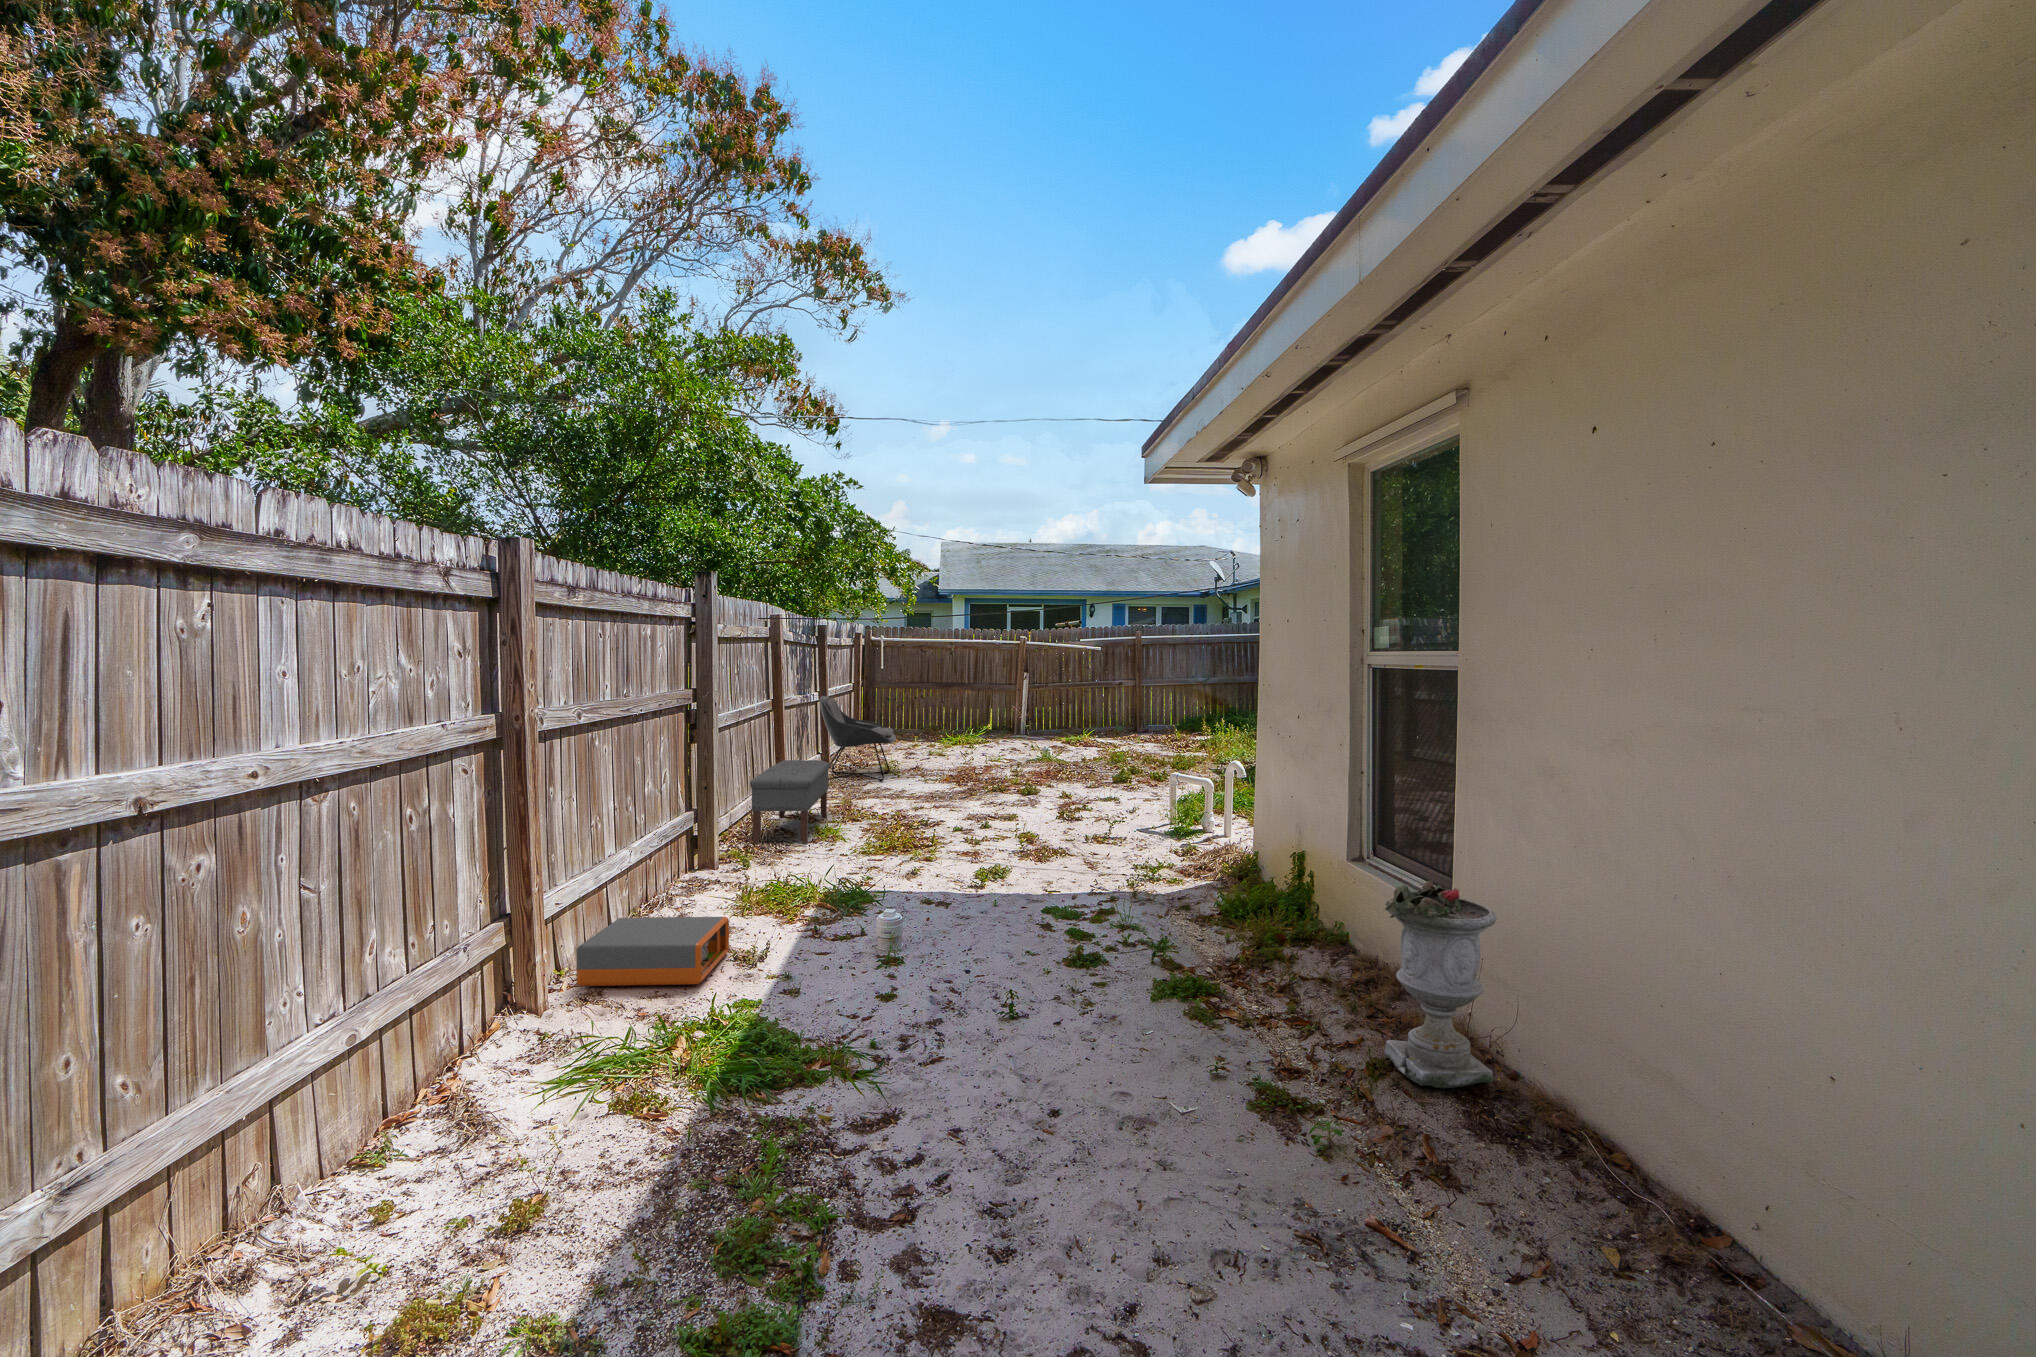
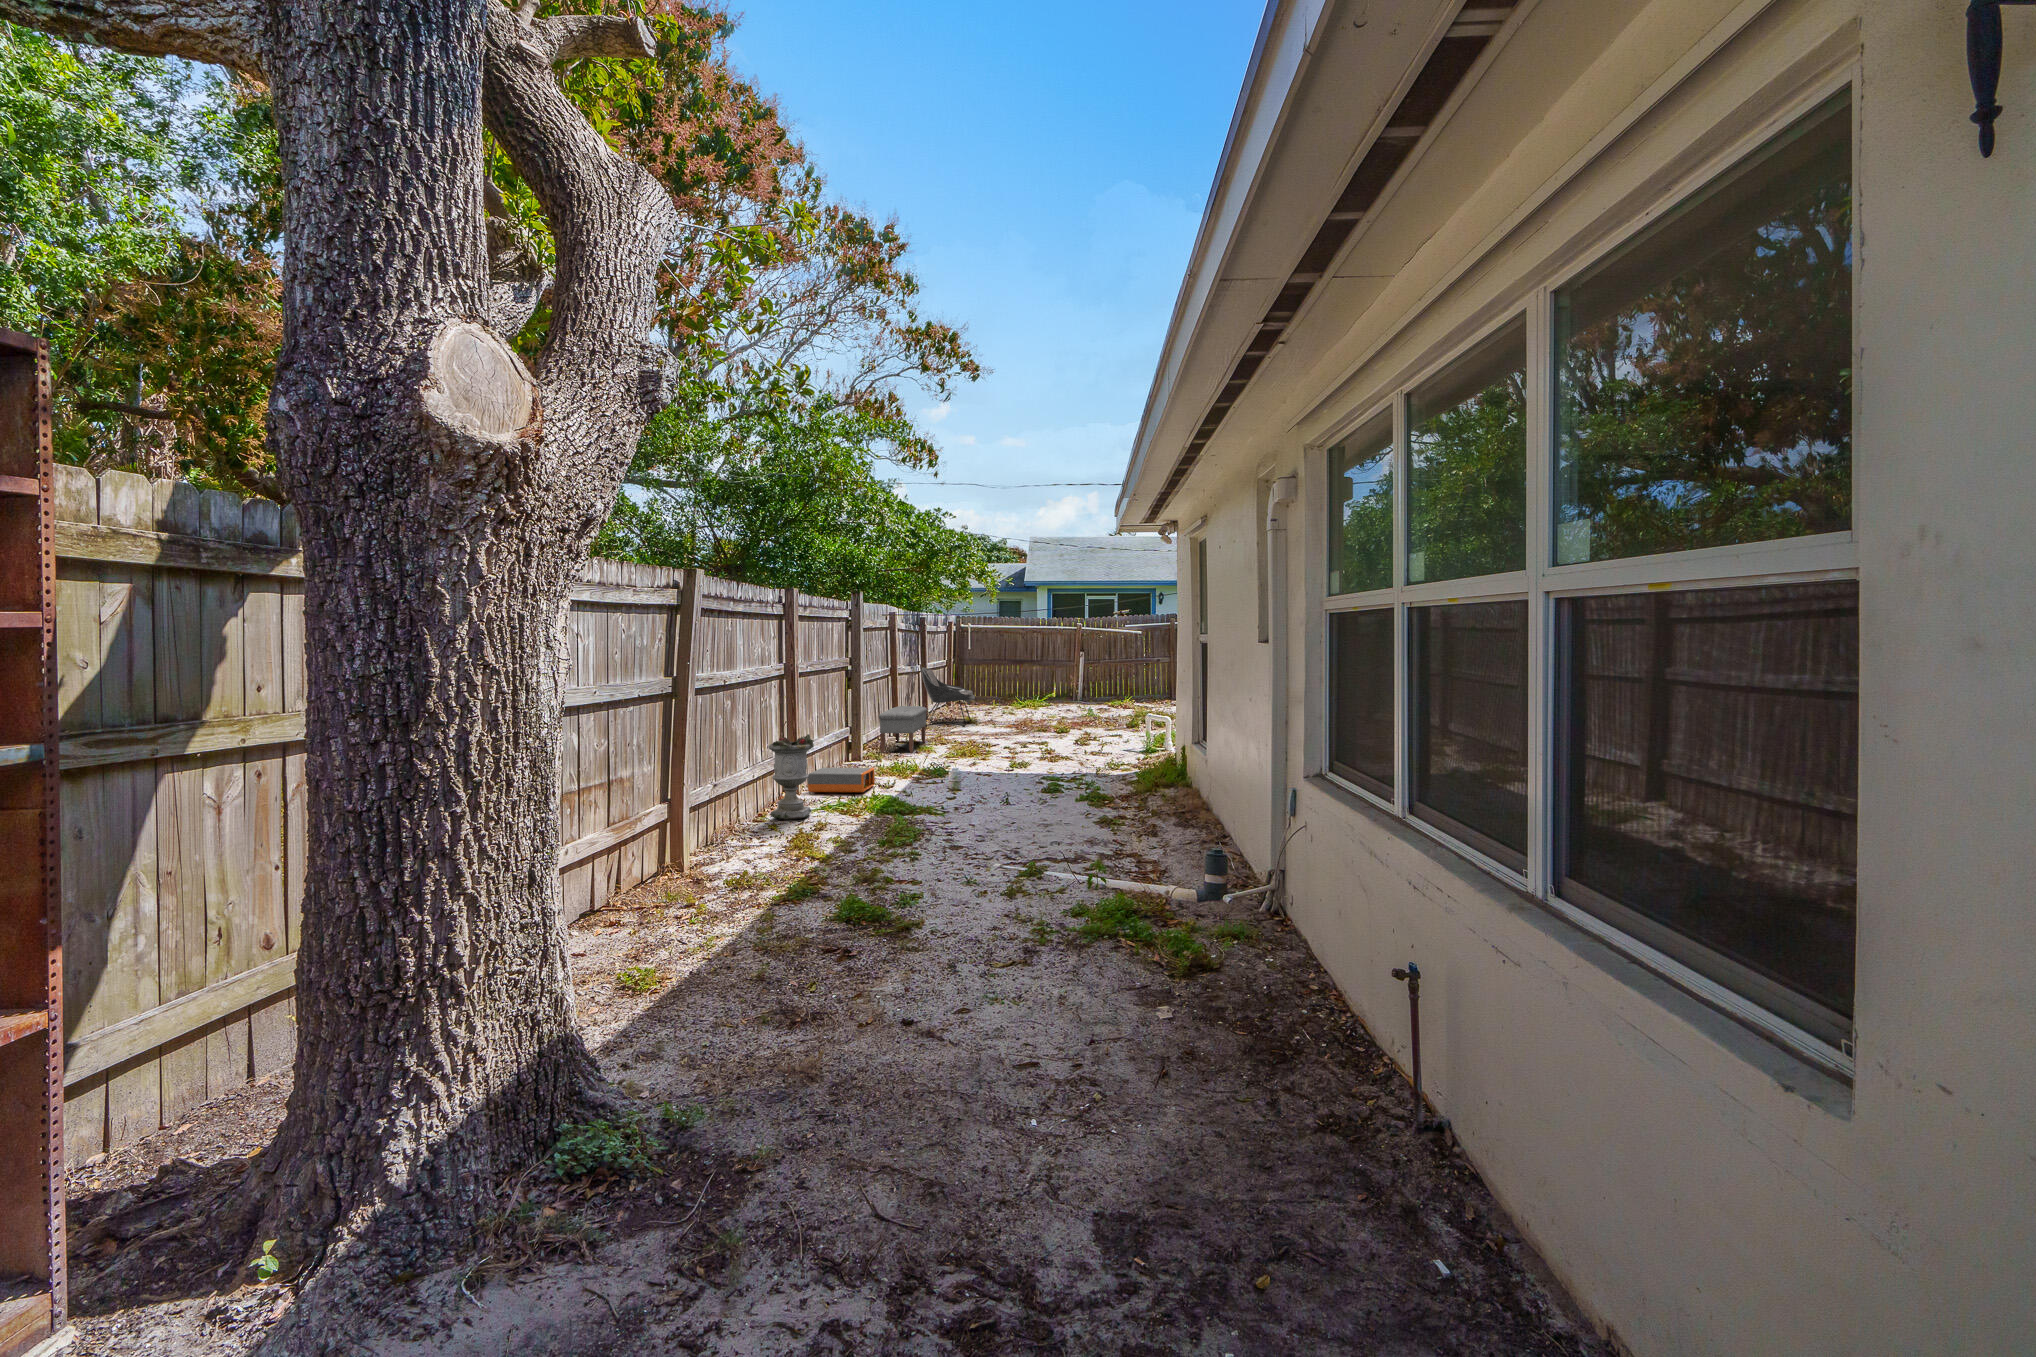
planter: present [1384,878,1497,1088] -> present [768,734,814,820]

